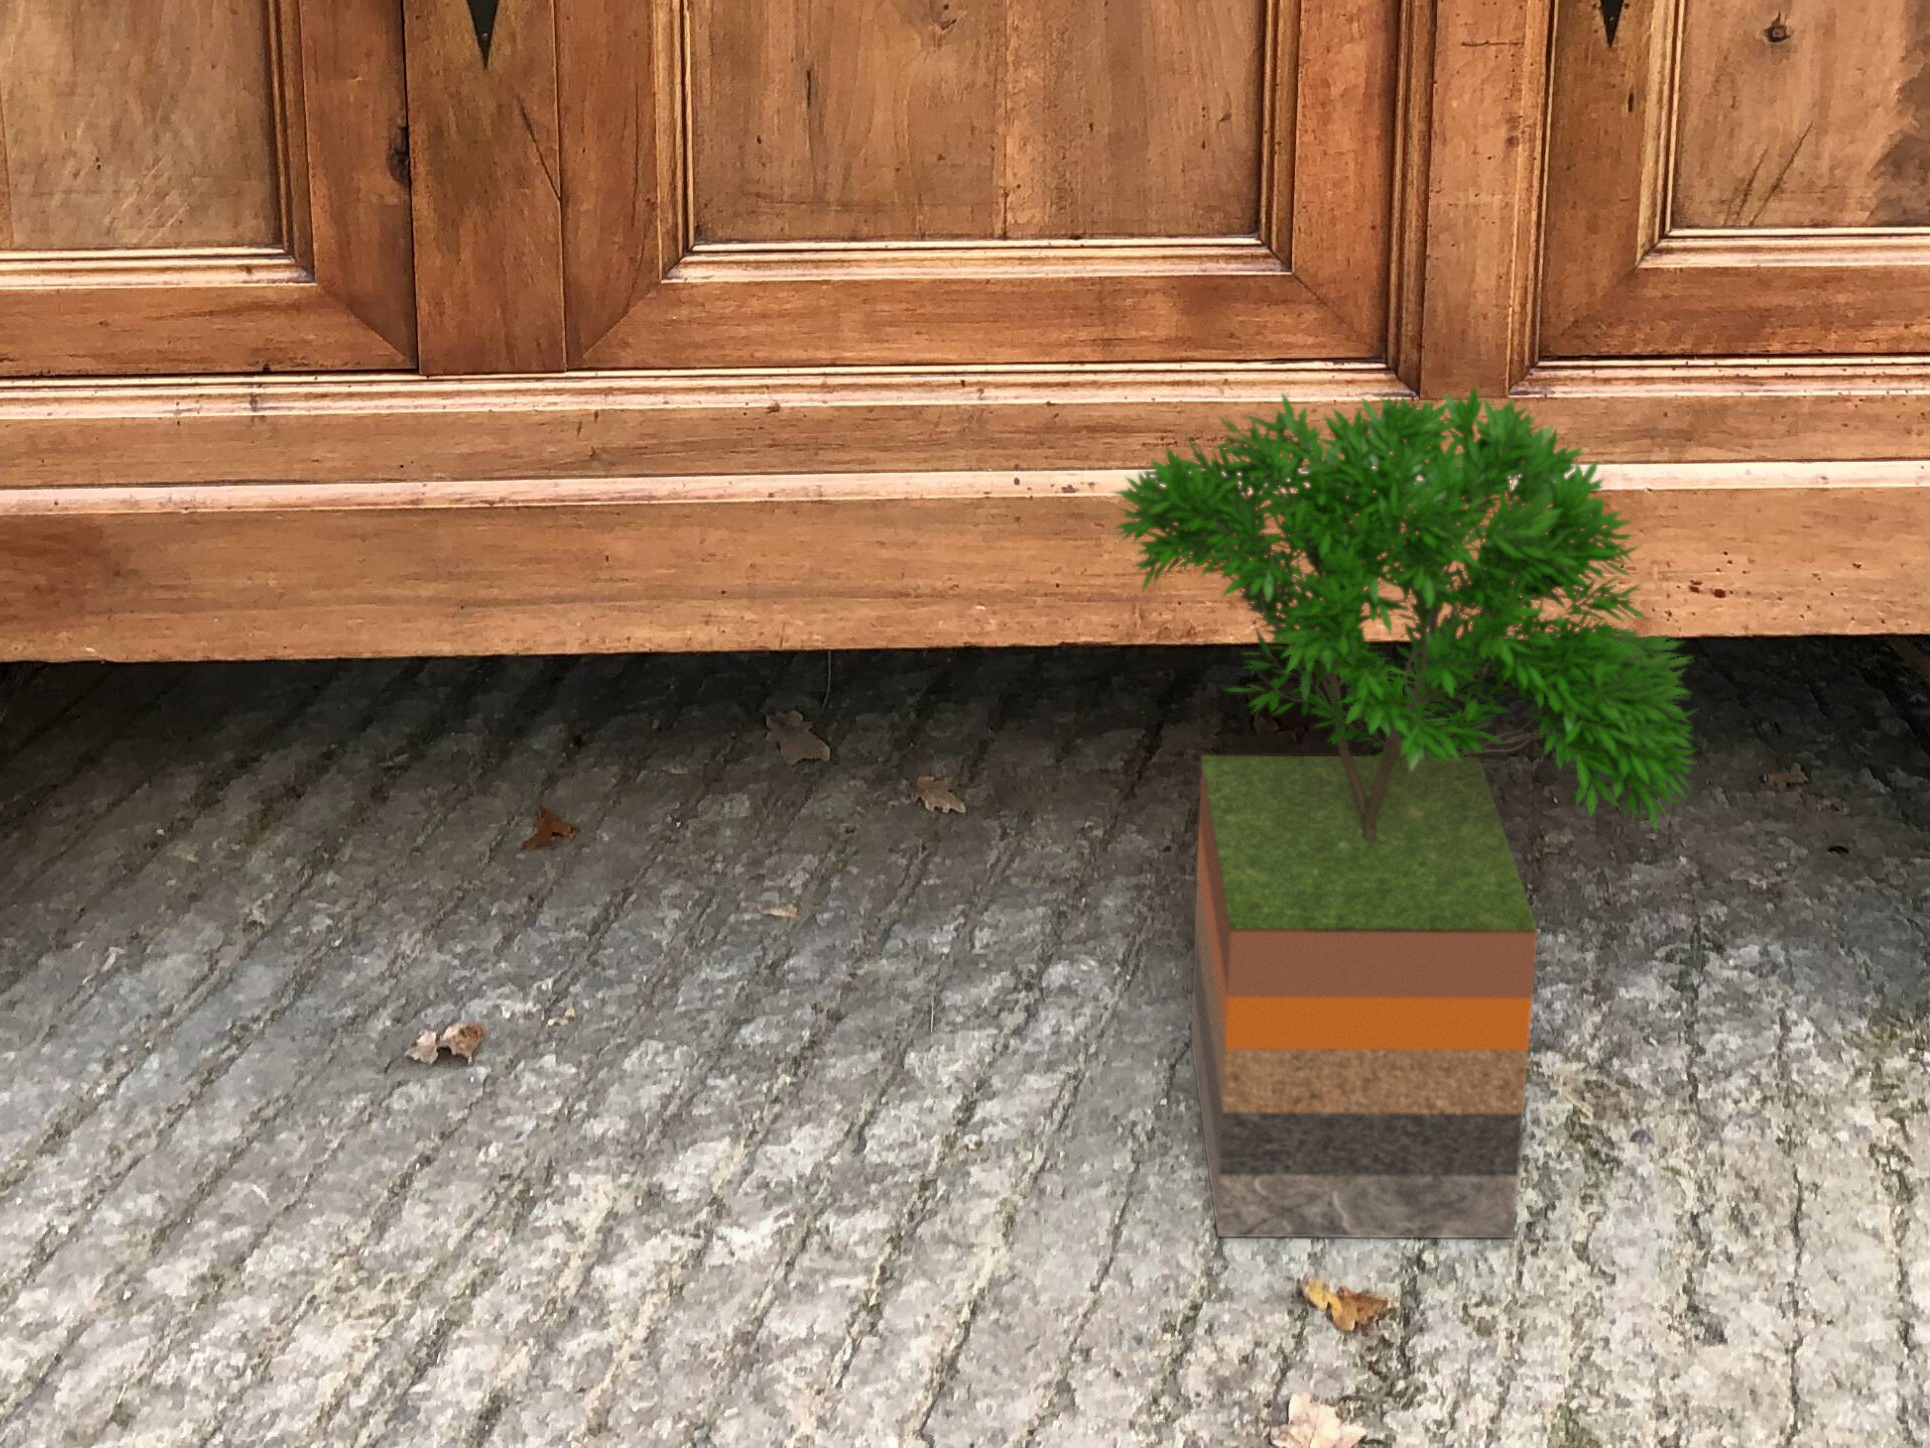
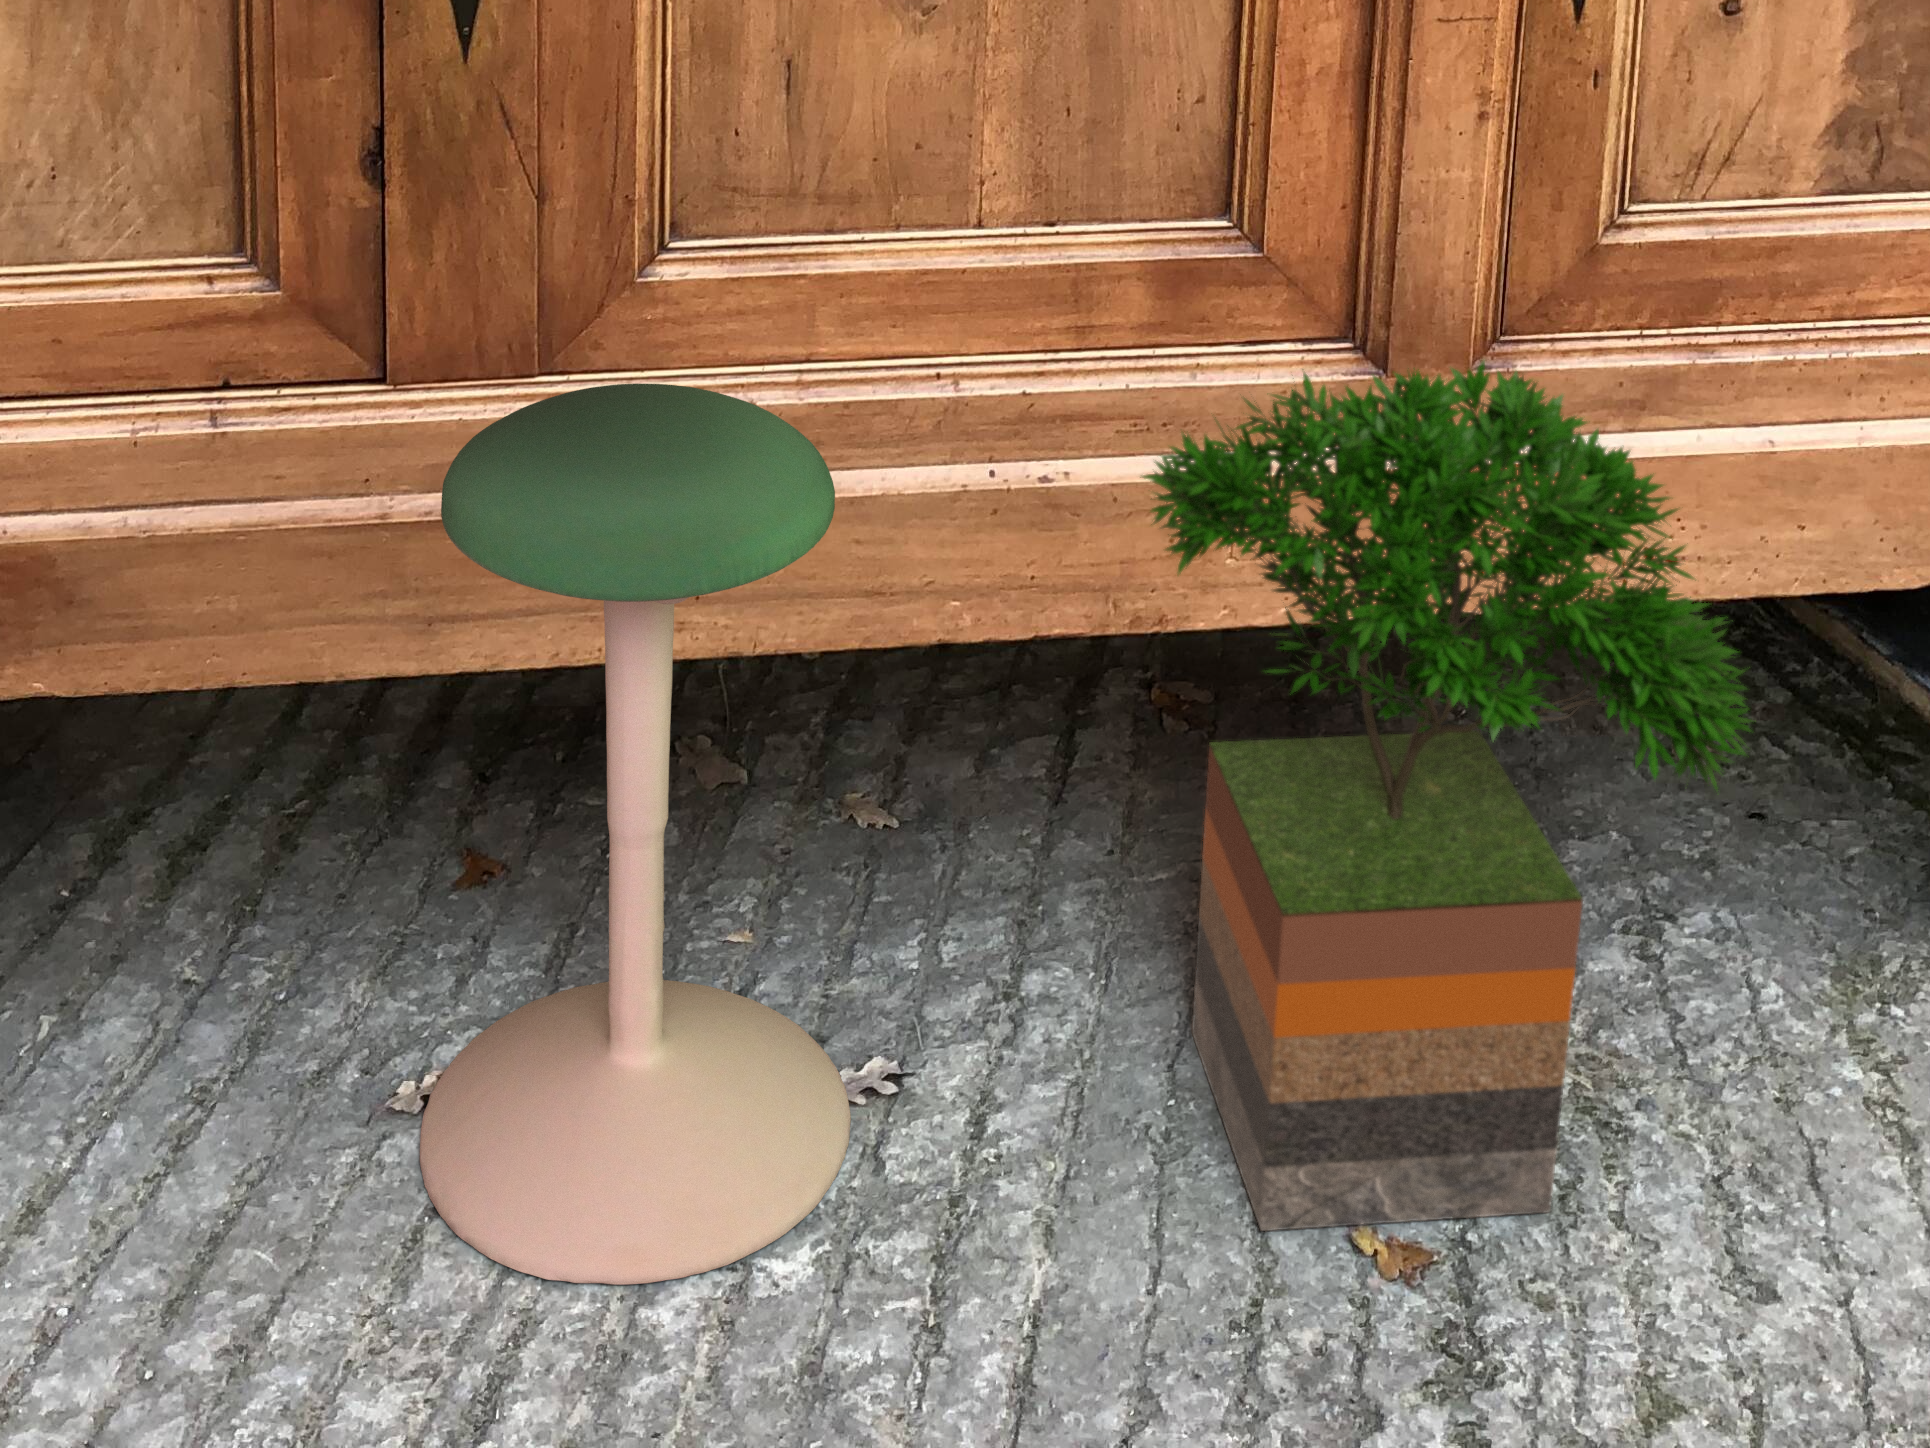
stool: none [420,384,838,1245] -> present [420,383,851,1285]

